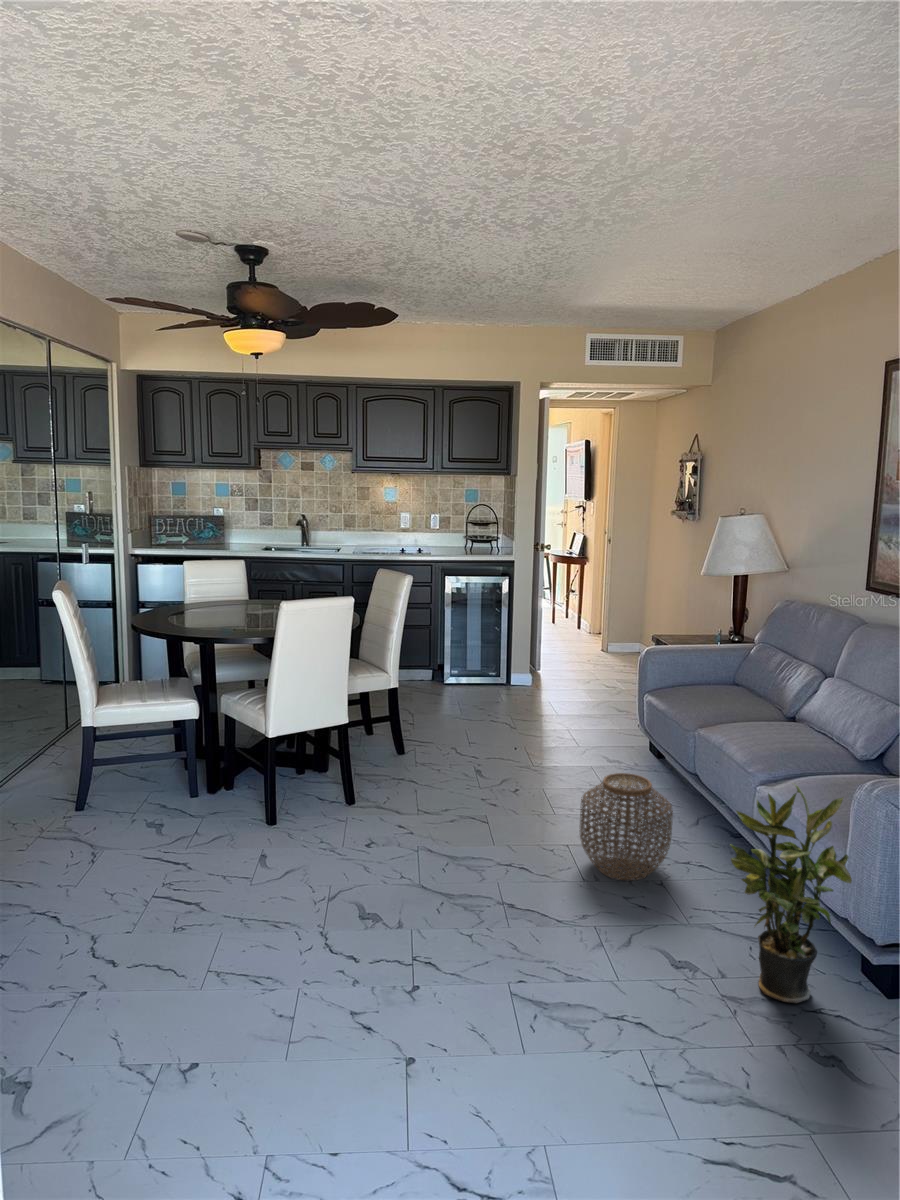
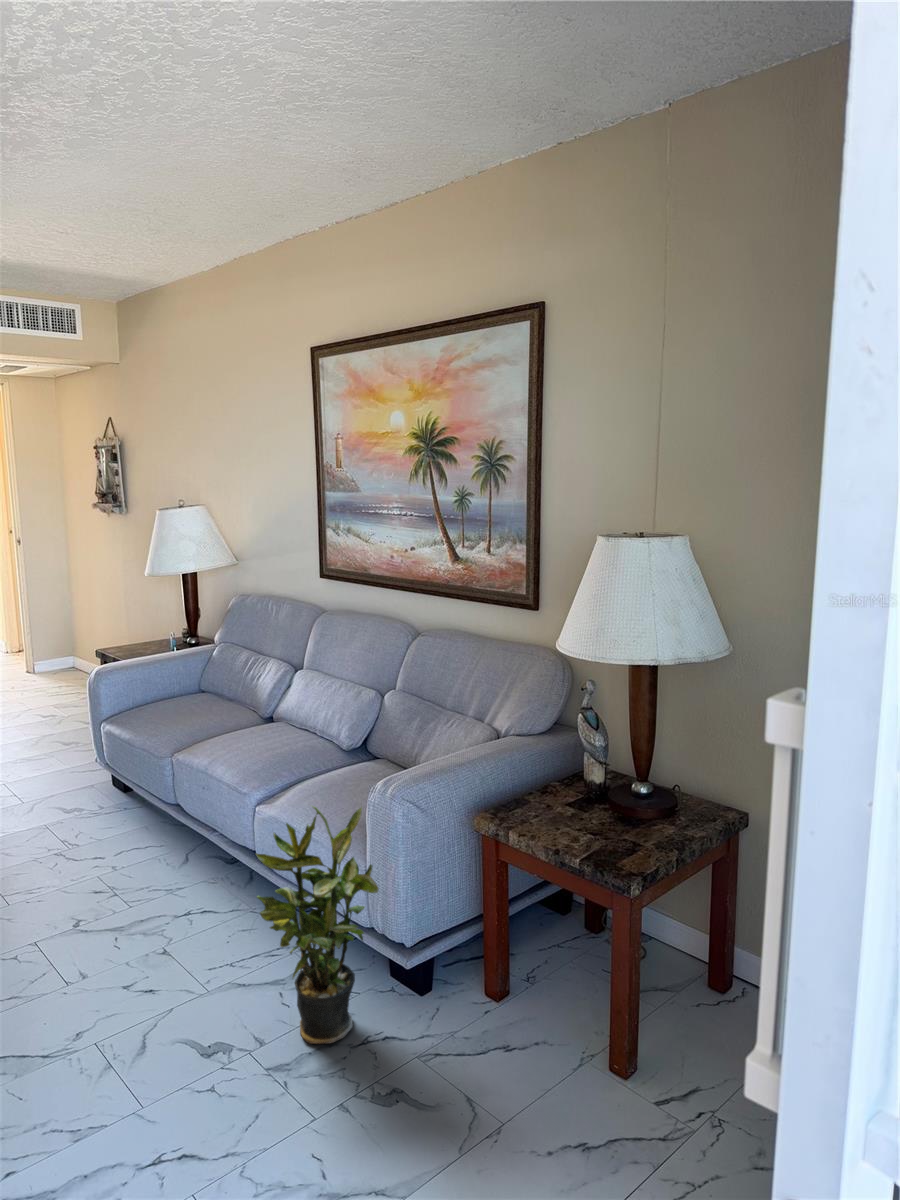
woven basket: present [580,773,673,881] -> none [46,833,169,971]

